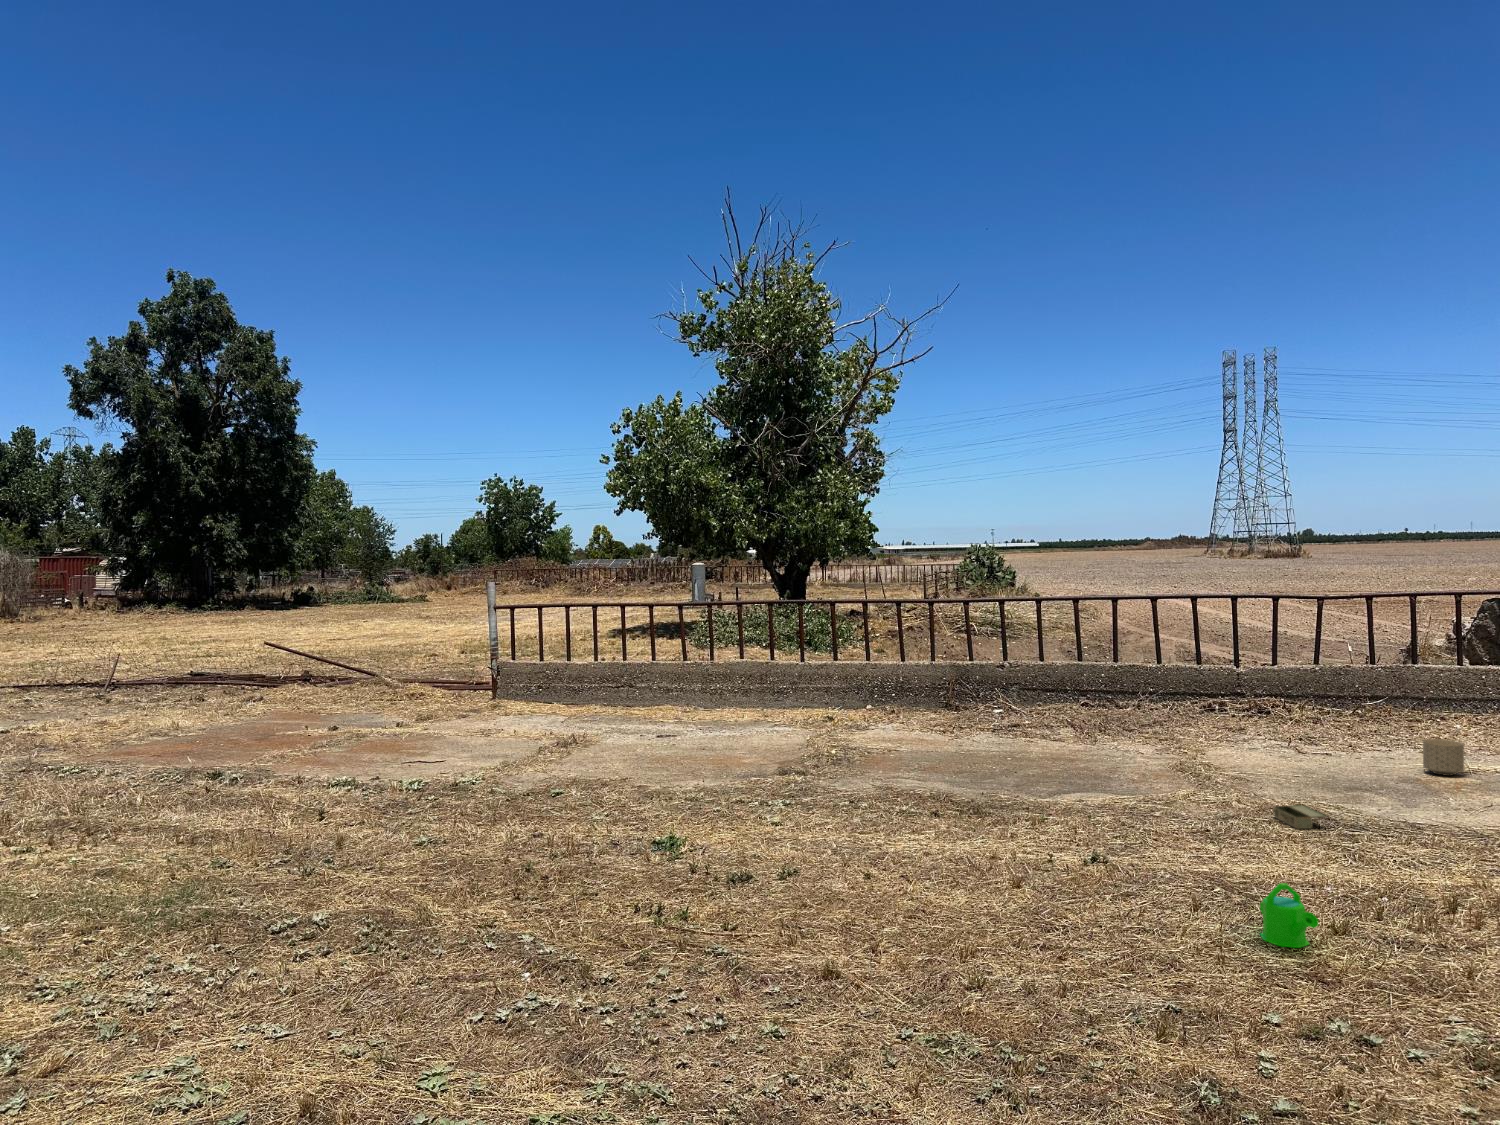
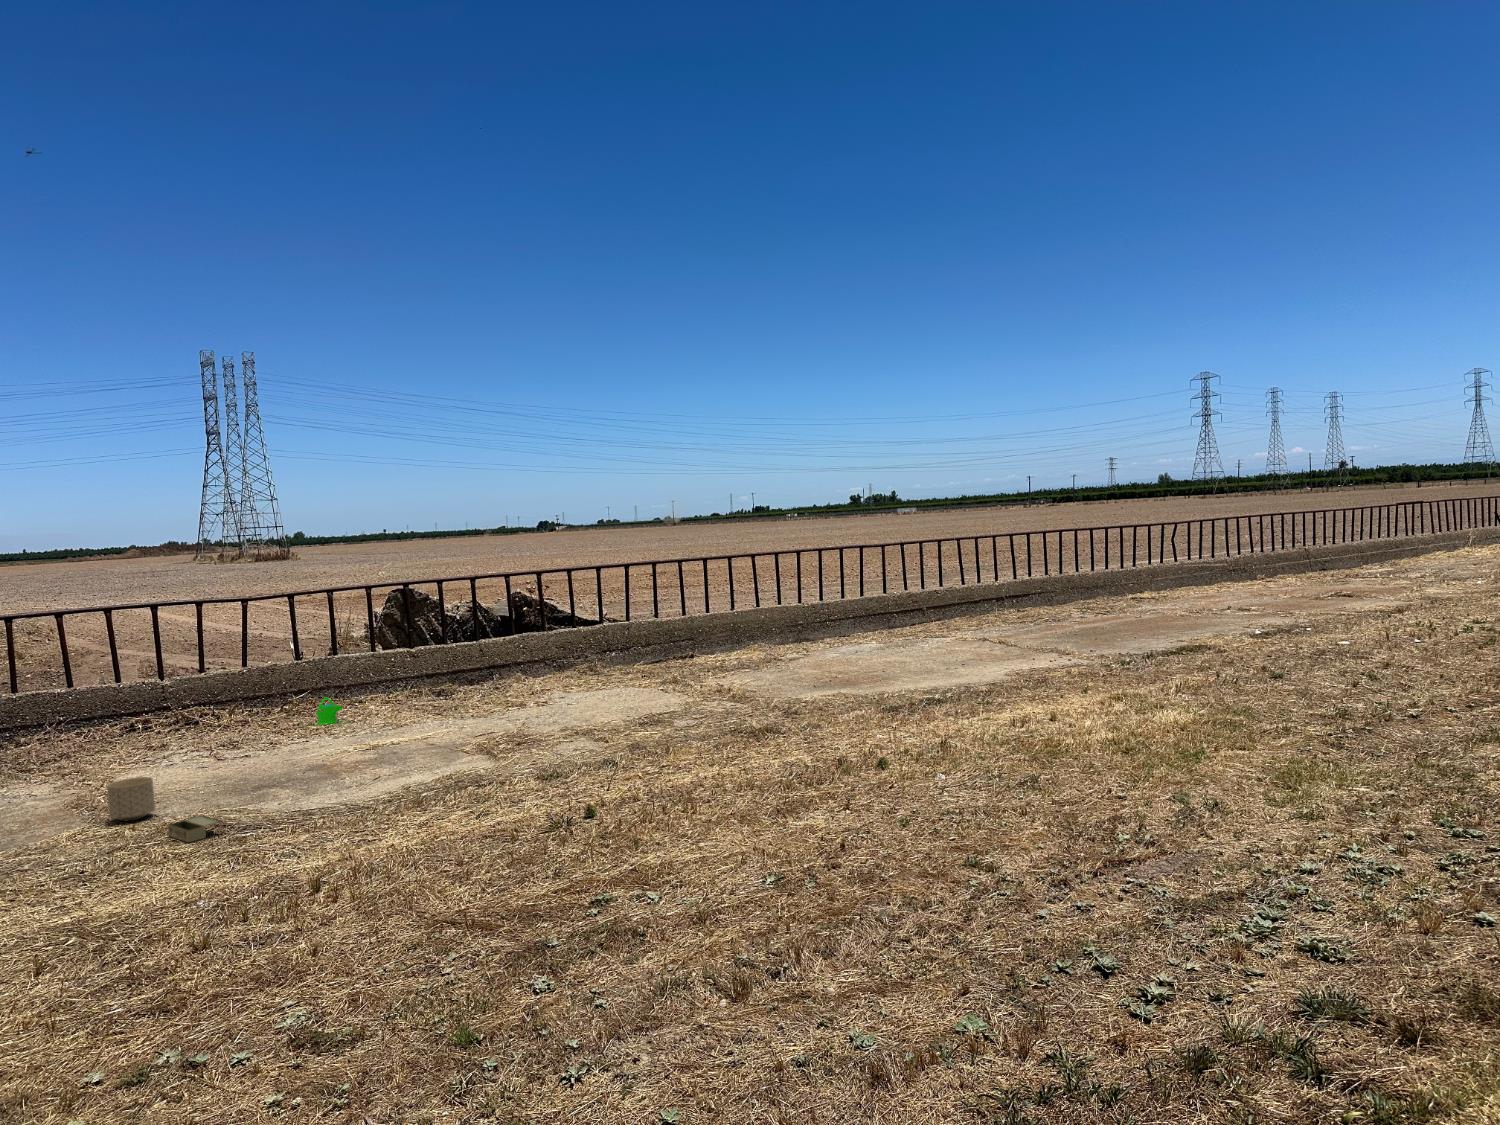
planter: present [1423,739,1465,776] -> present [107,777,155,821]
watering can: present [1260,883,1319,948] -> present [315,697,342,725]

